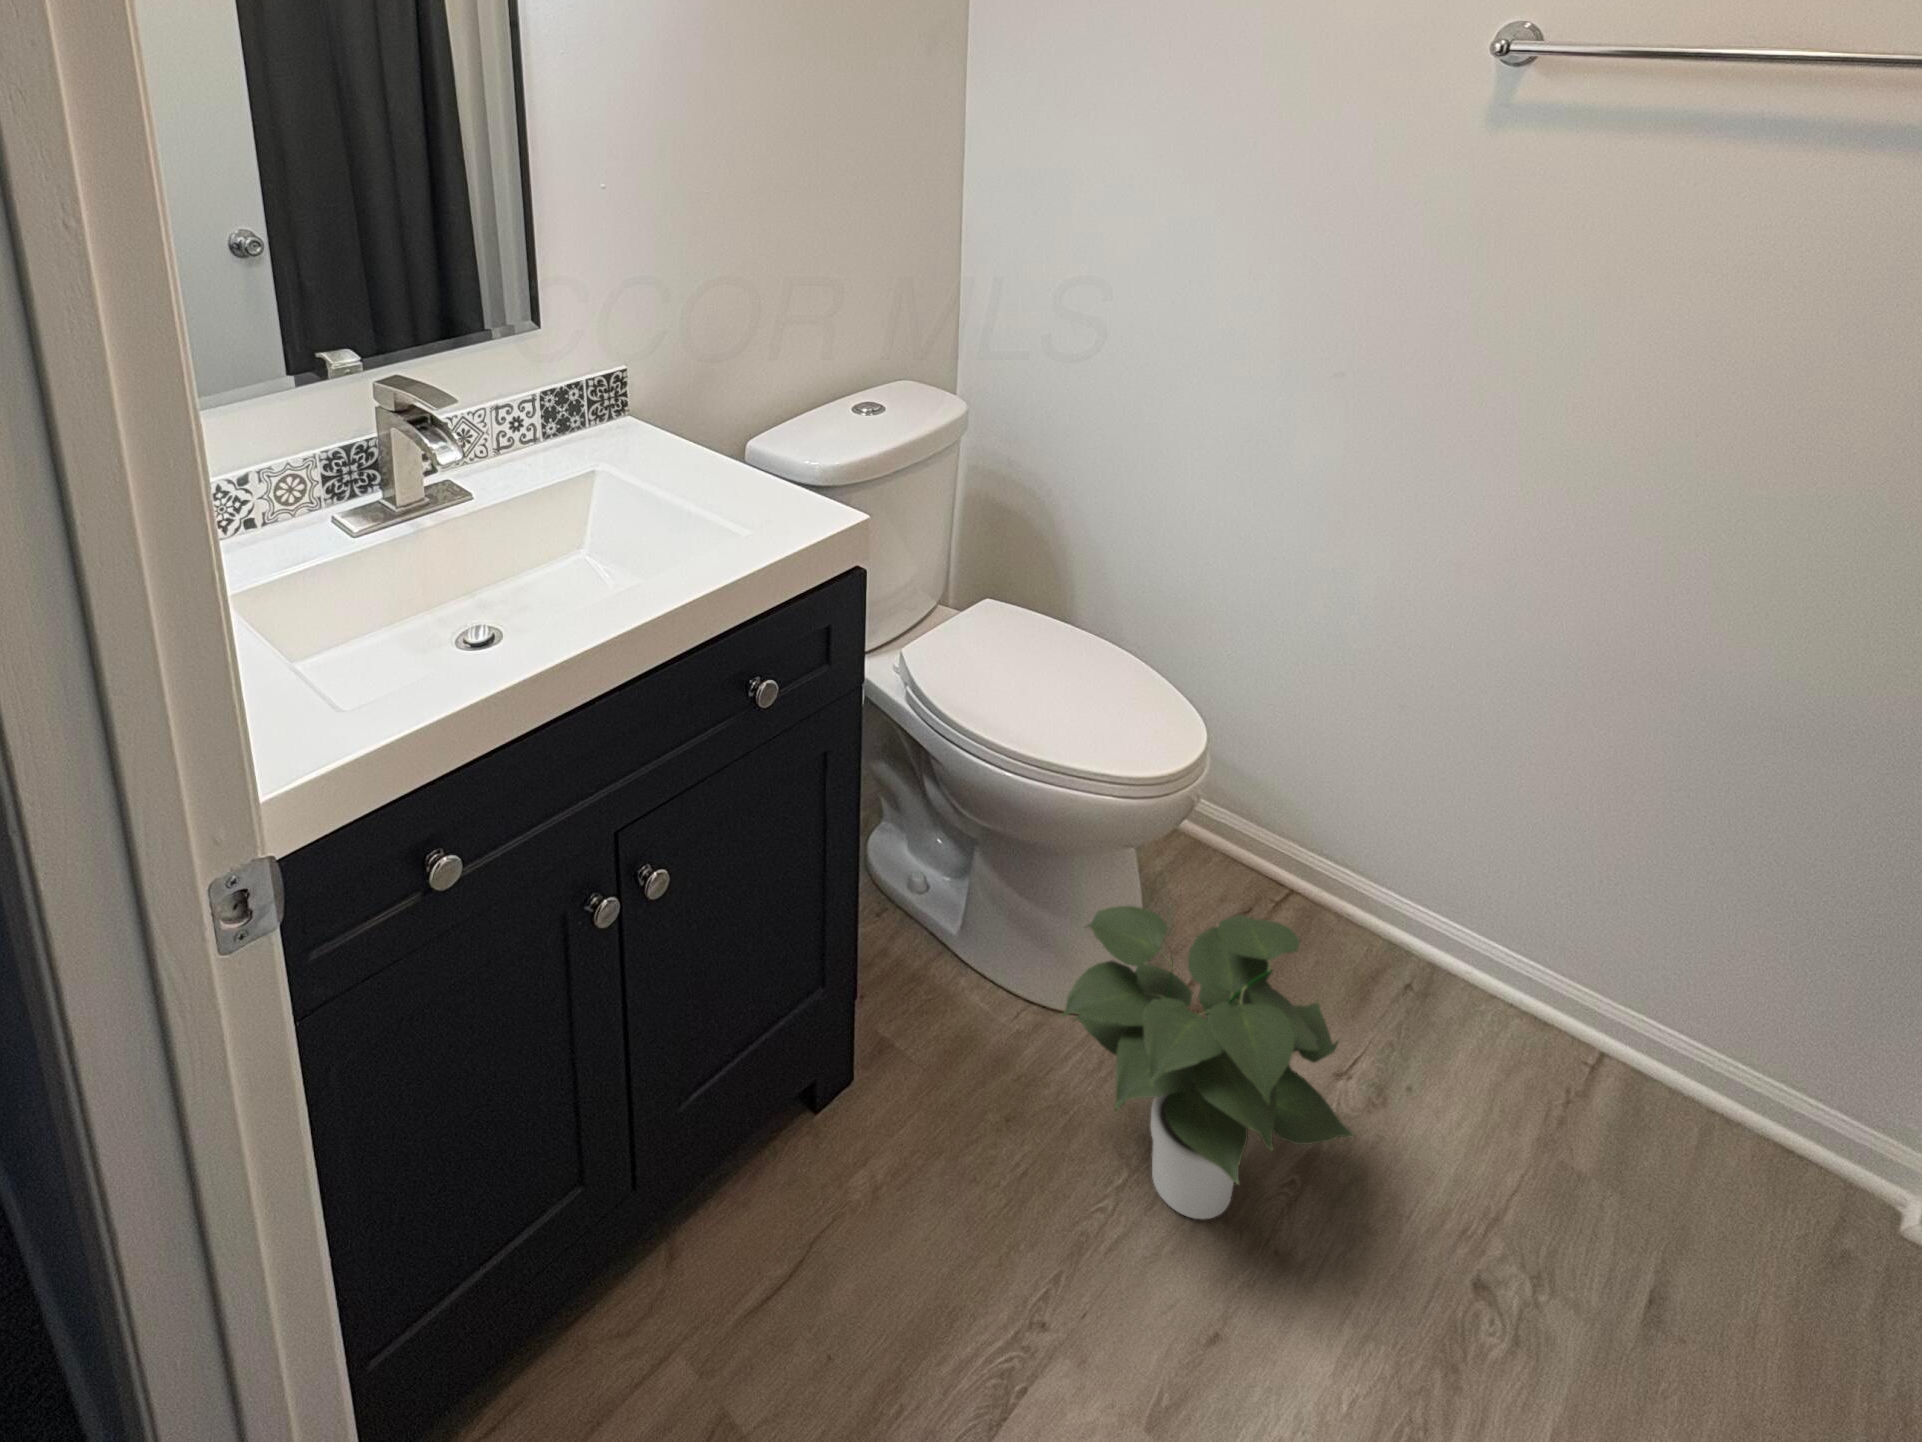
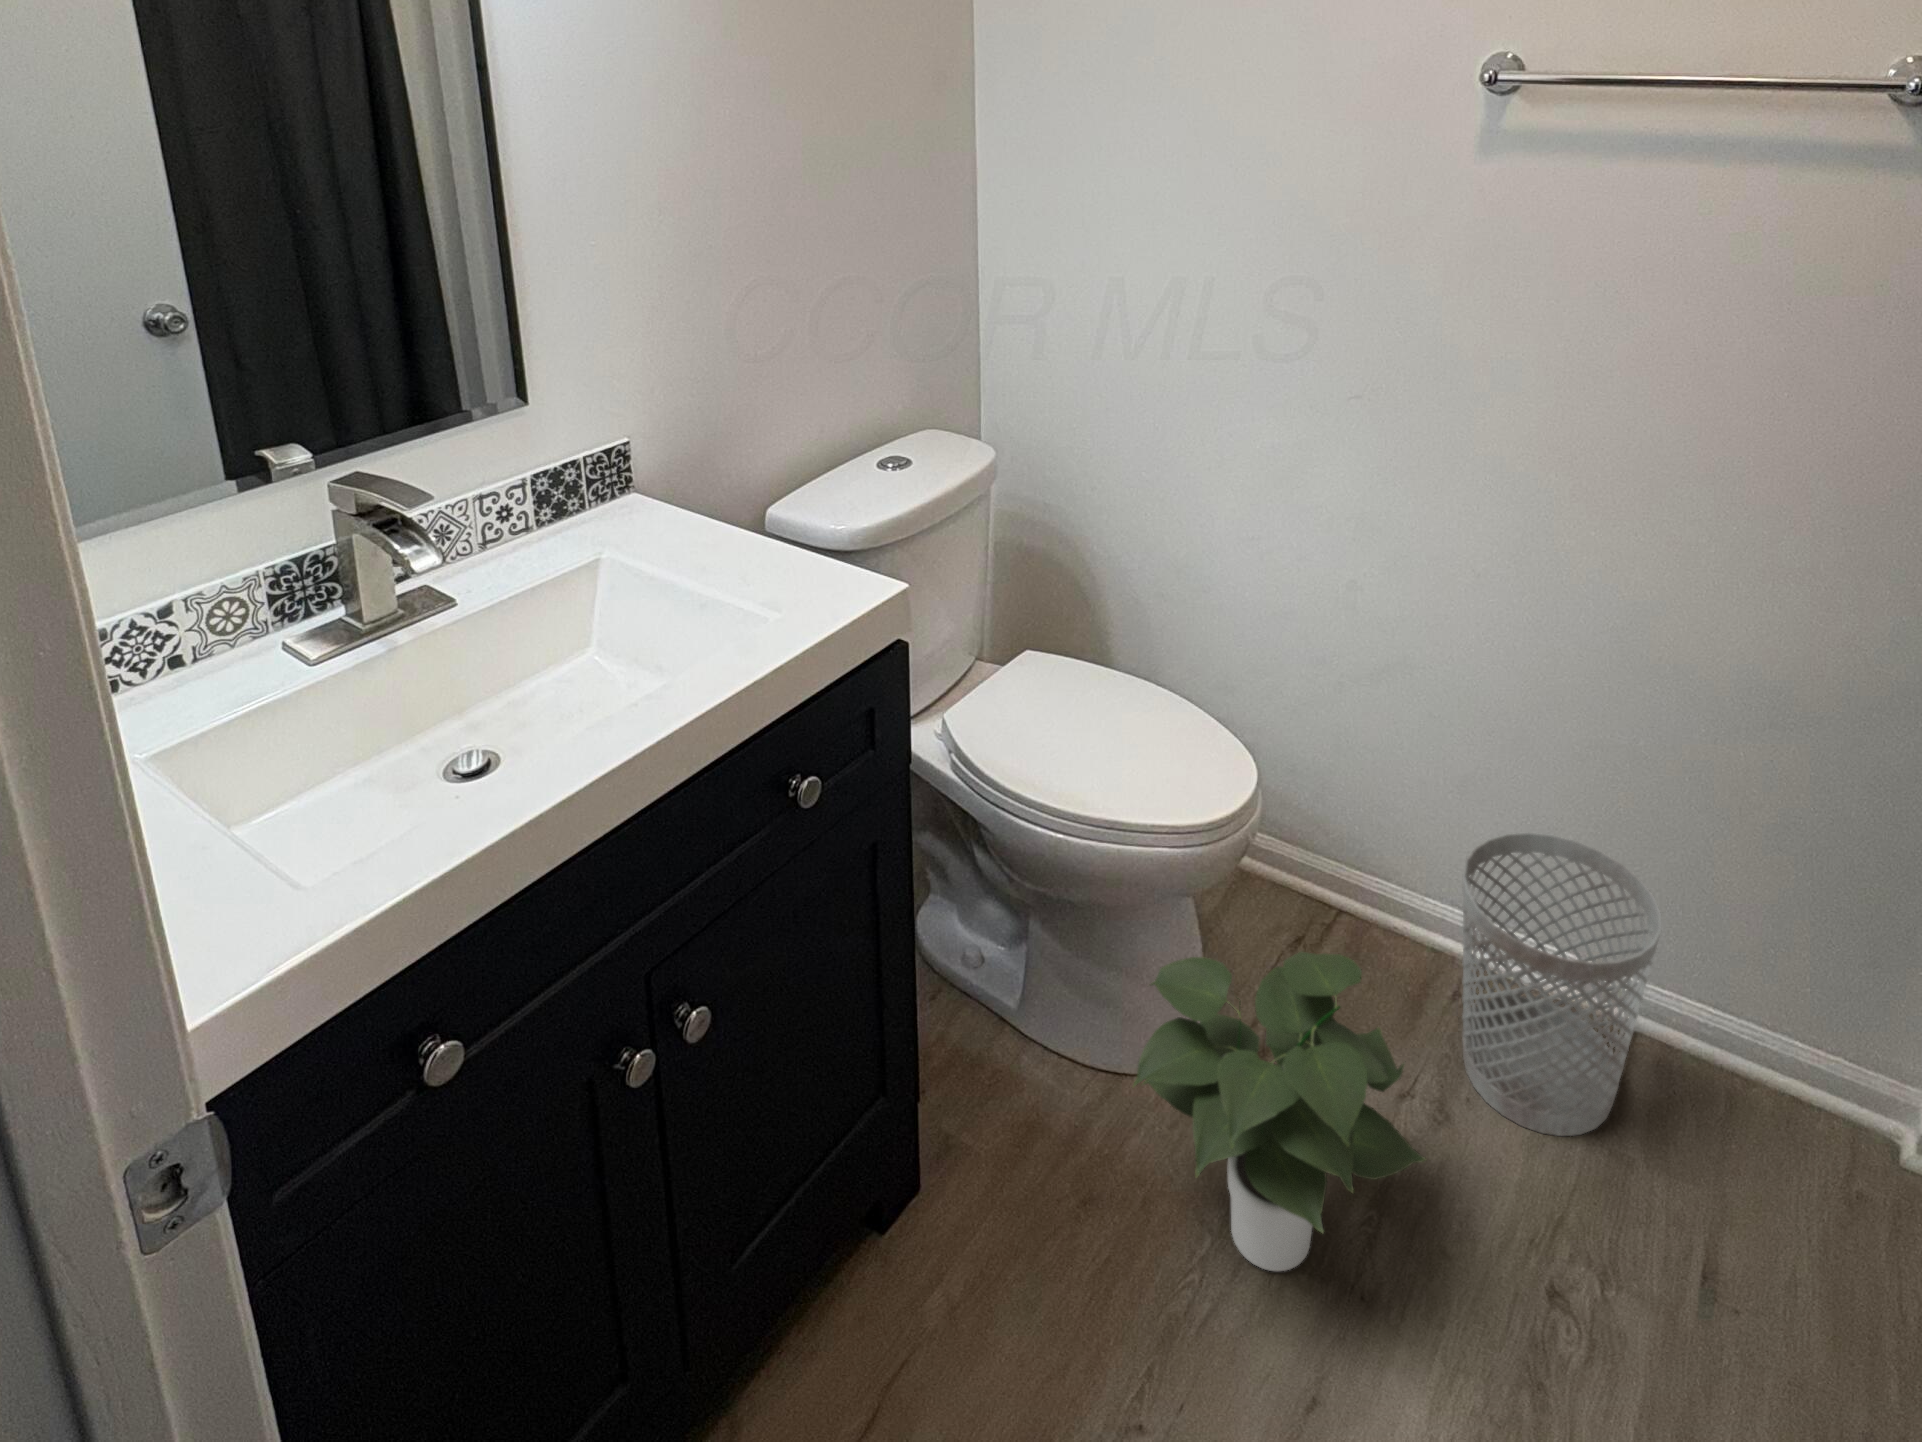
wastebasket: none [1412,833,1639,1146] -> present [1462,833,1661,1136]

